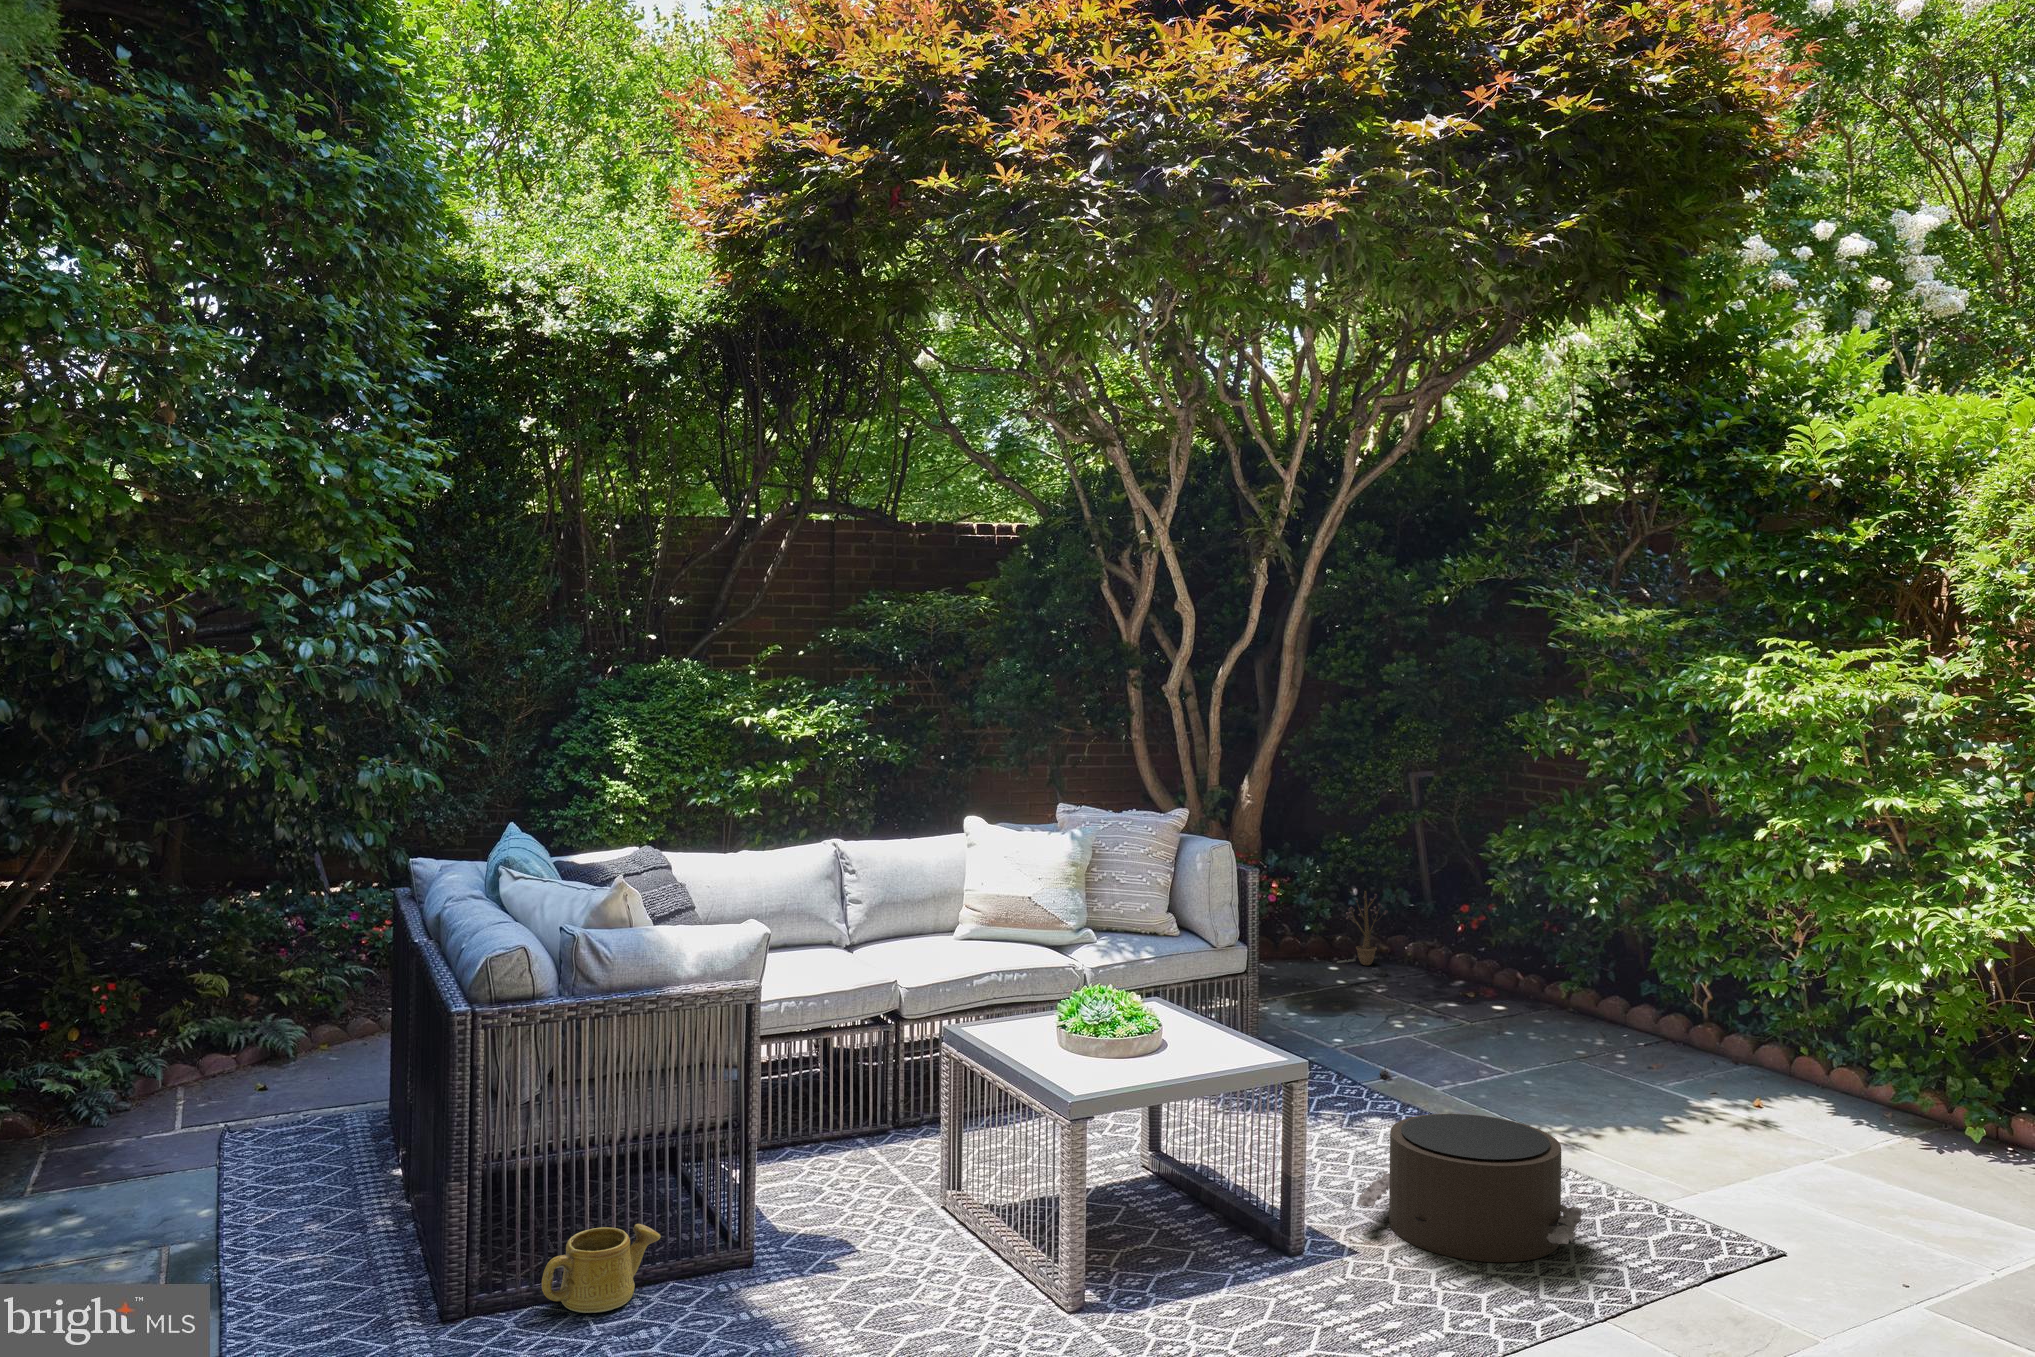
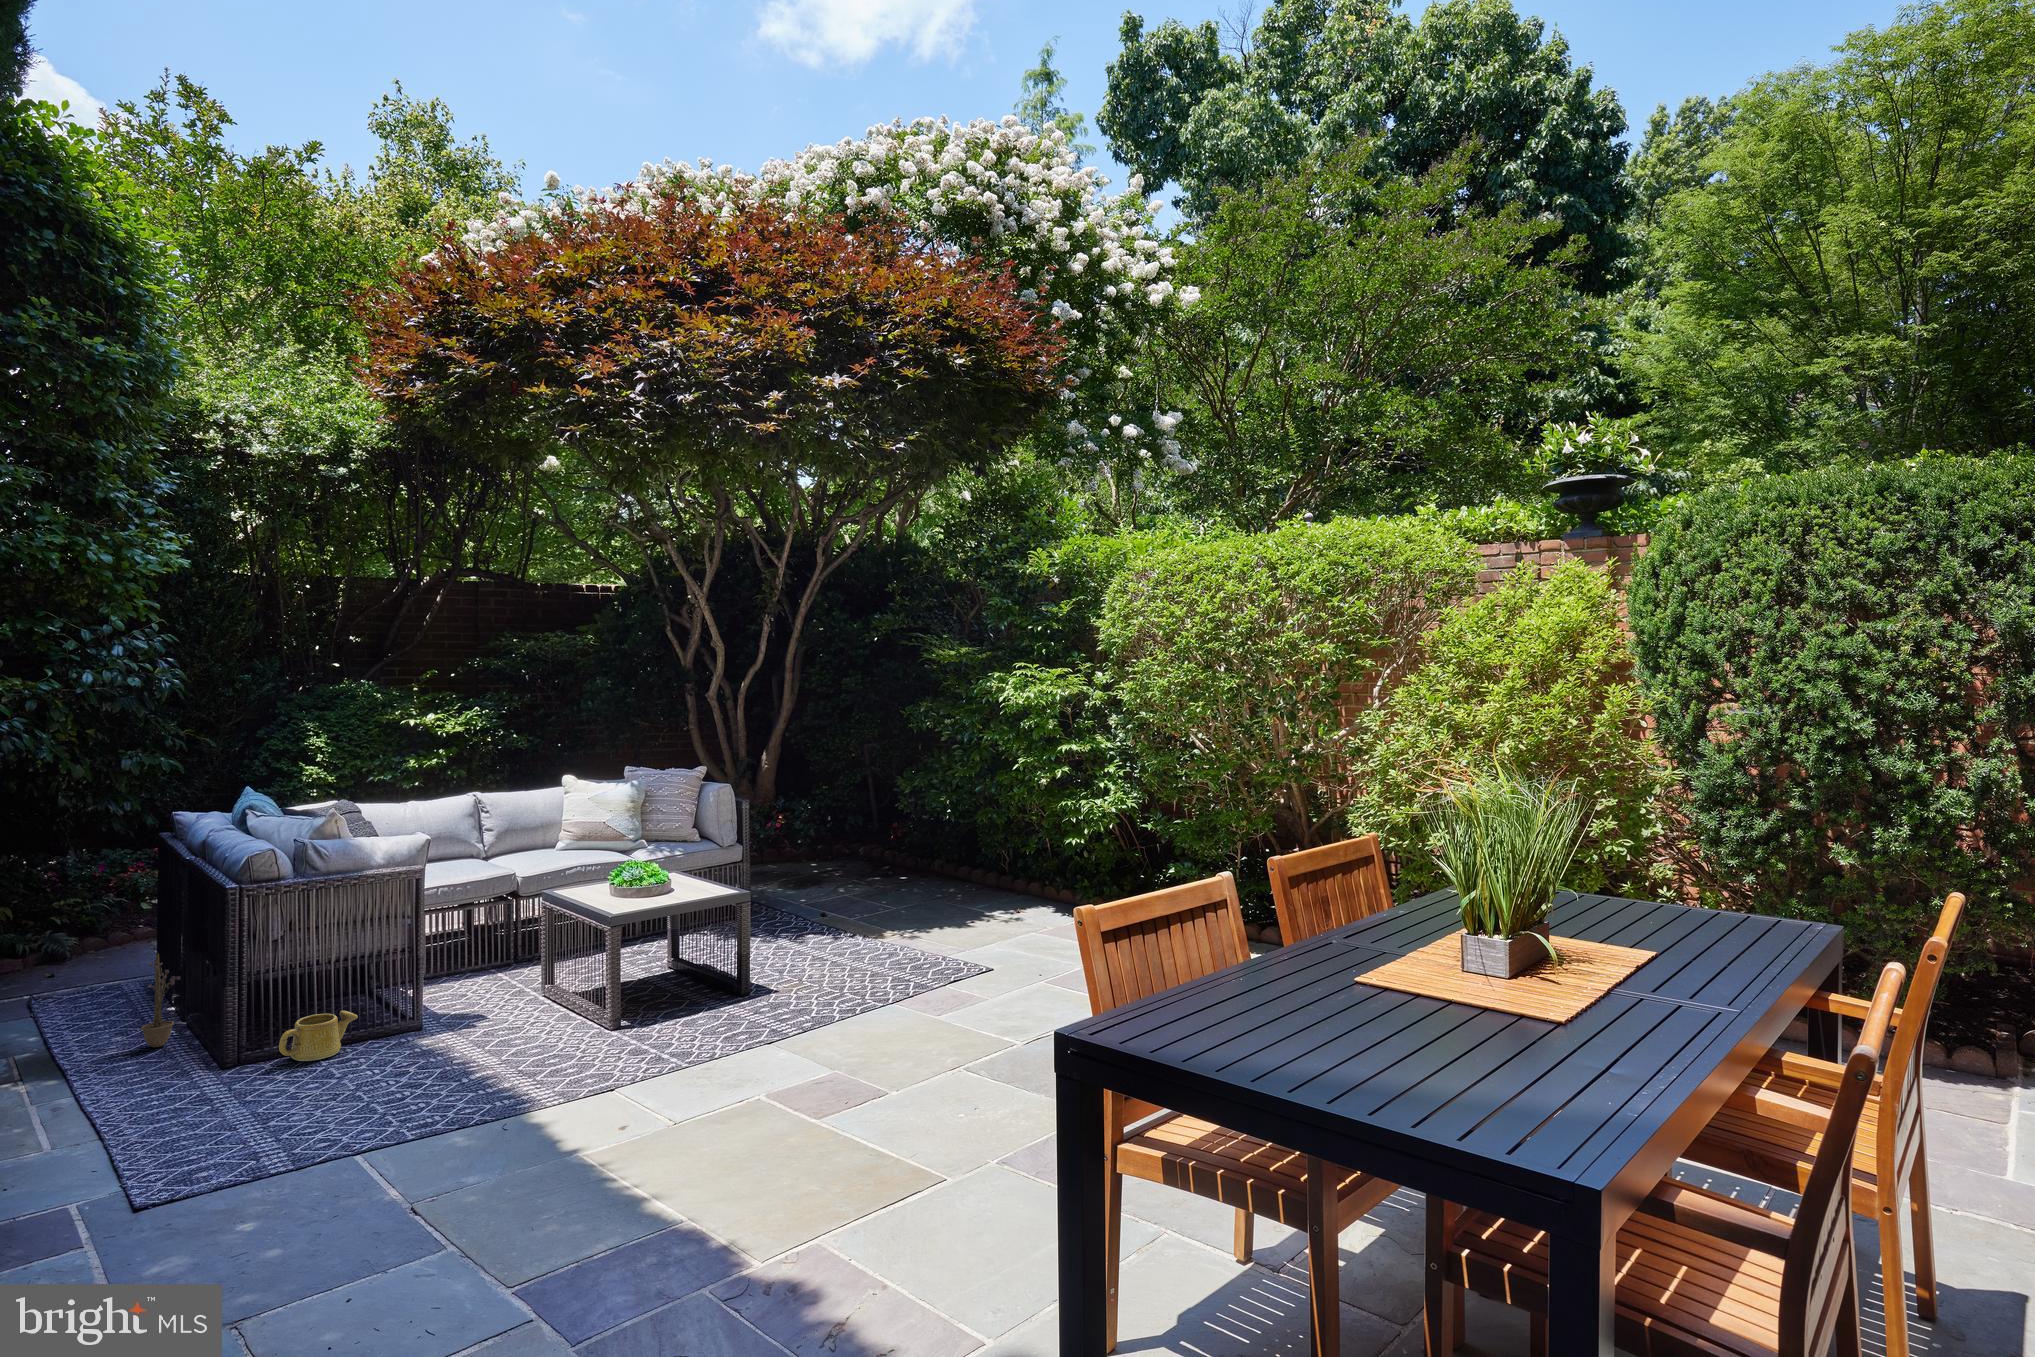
decorative plant: present [1337,891,1388,965] -> present [141,954,180,1047]
pouf: present [1358,1114,1582,1262] -> none [782,918,898,987]

